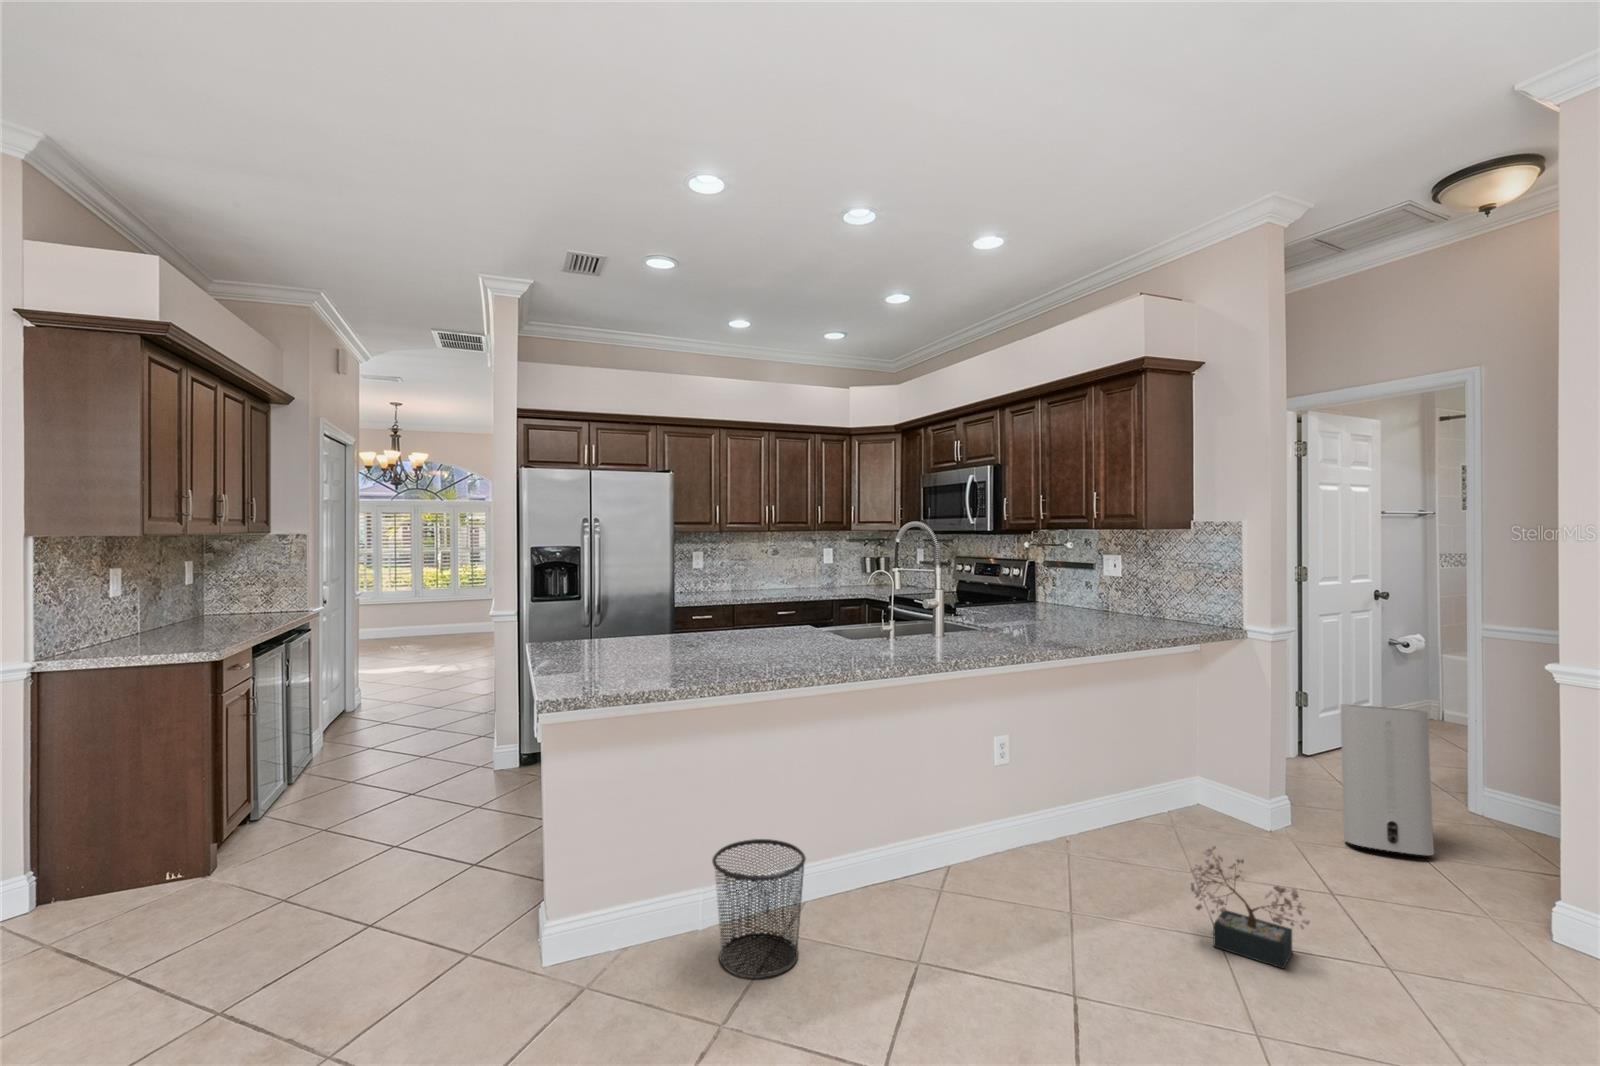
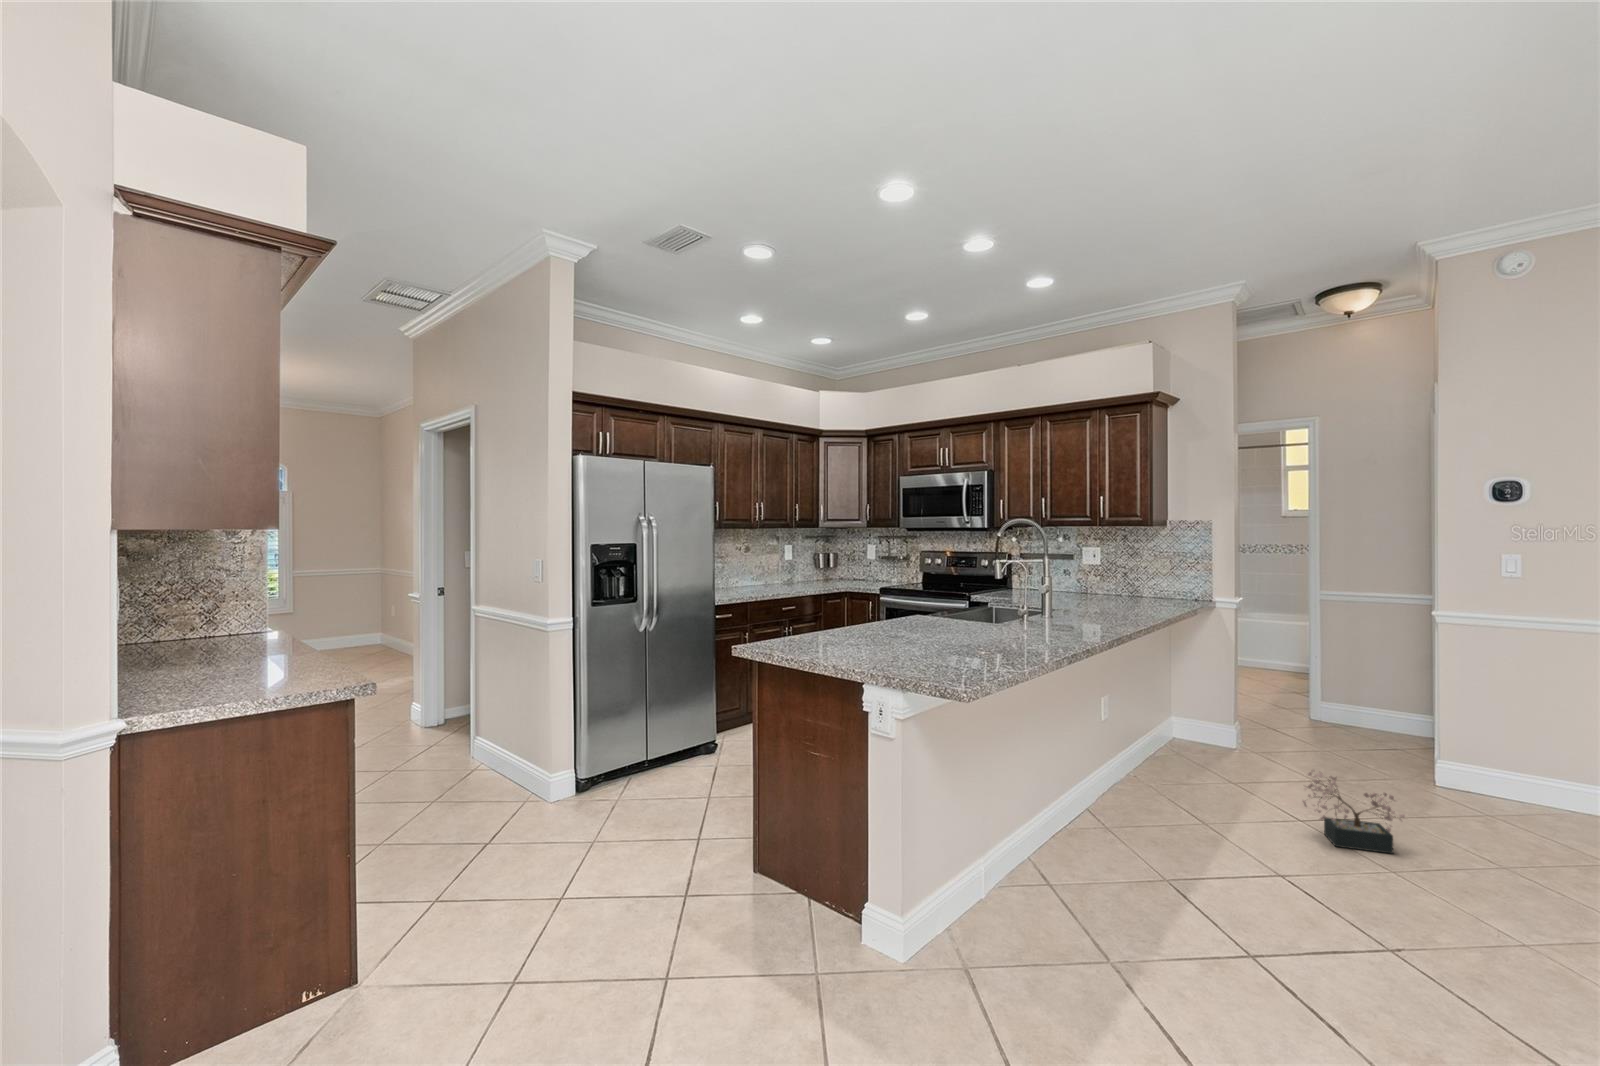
air purifier: present [1340,704,1434,855] -> none [1281,655,1352,758]
waste bin: present [712,839,806,978] -> none [1020,816,1114,949]

